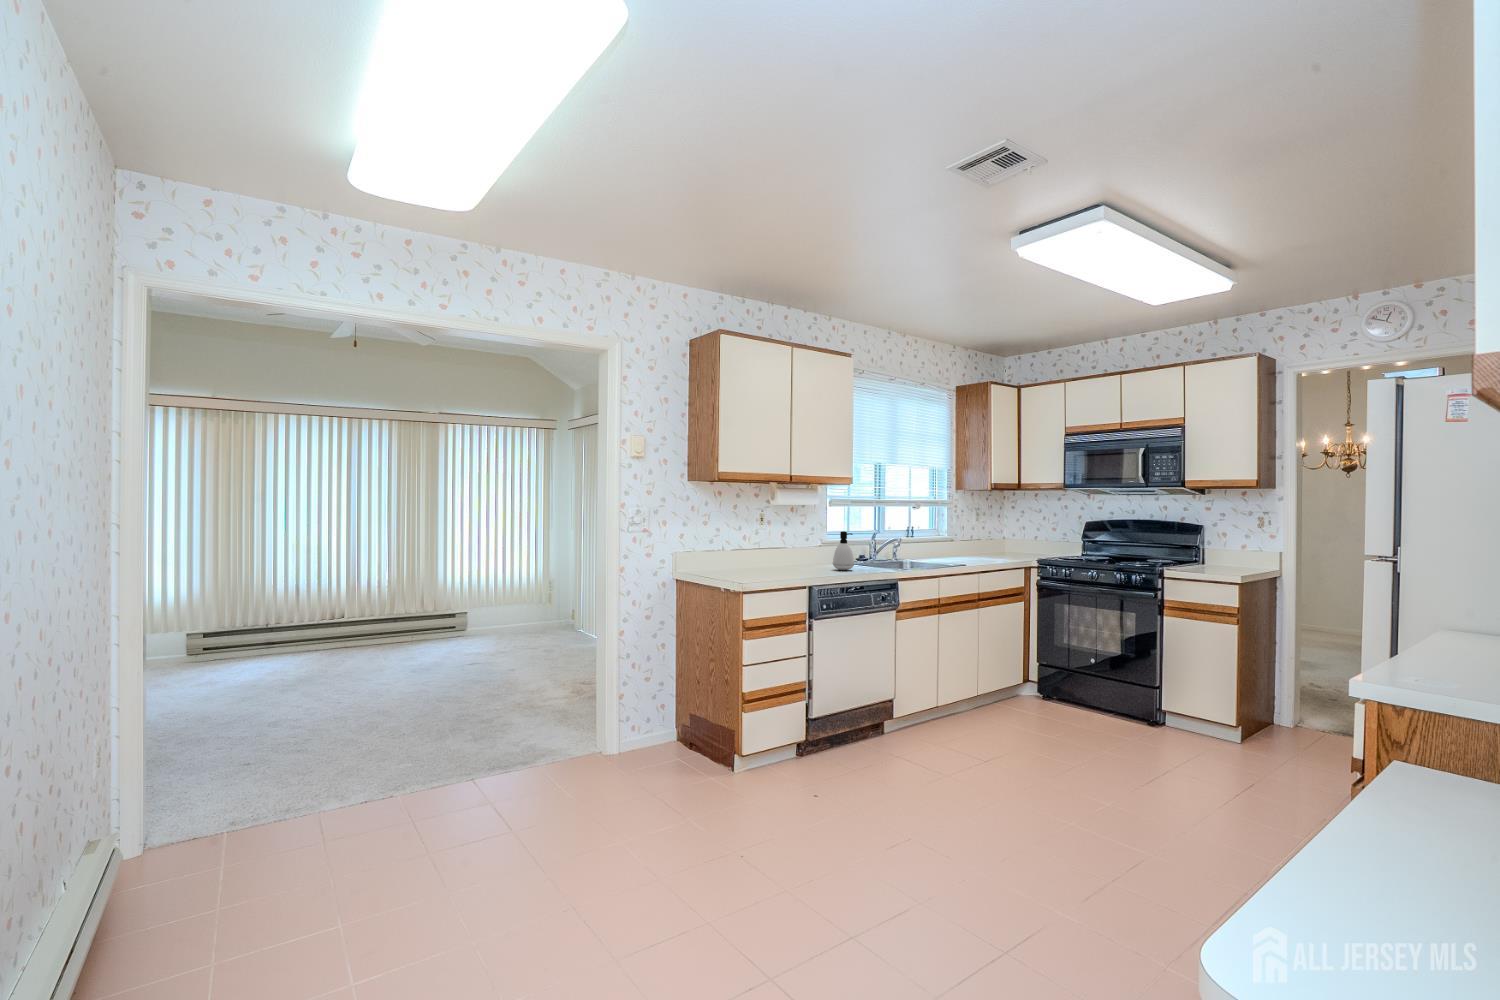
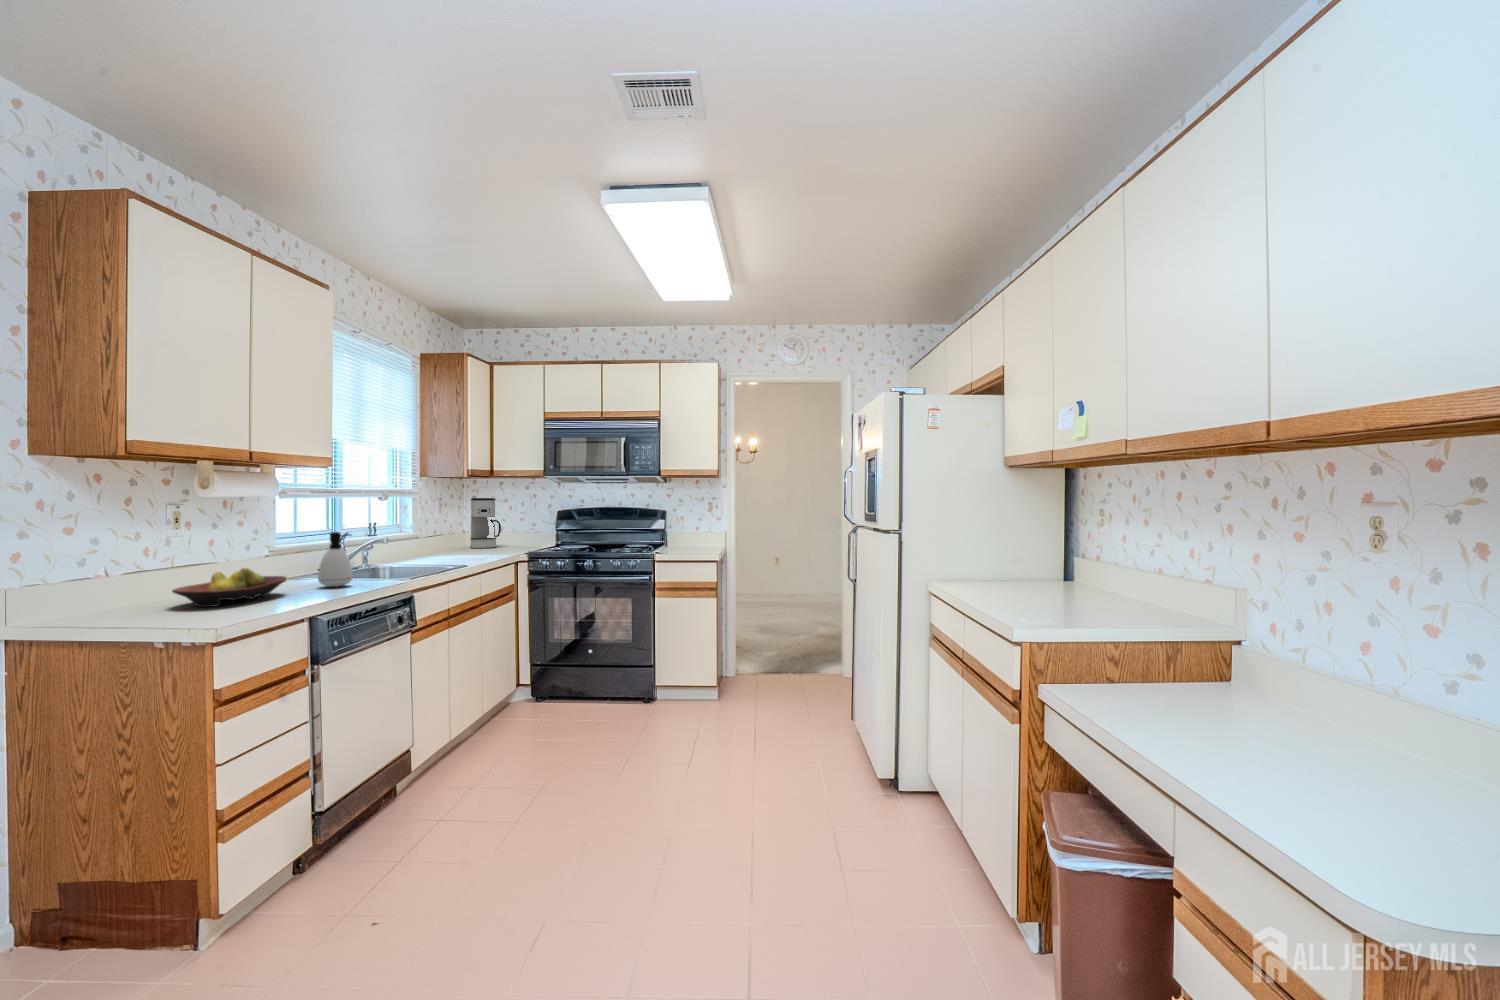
coffee maker: none [1003,510,1032,556] -> present [470,498,501,549]
fruit bowl: none [748,551,811,573] -> present [172,568,287,607]

